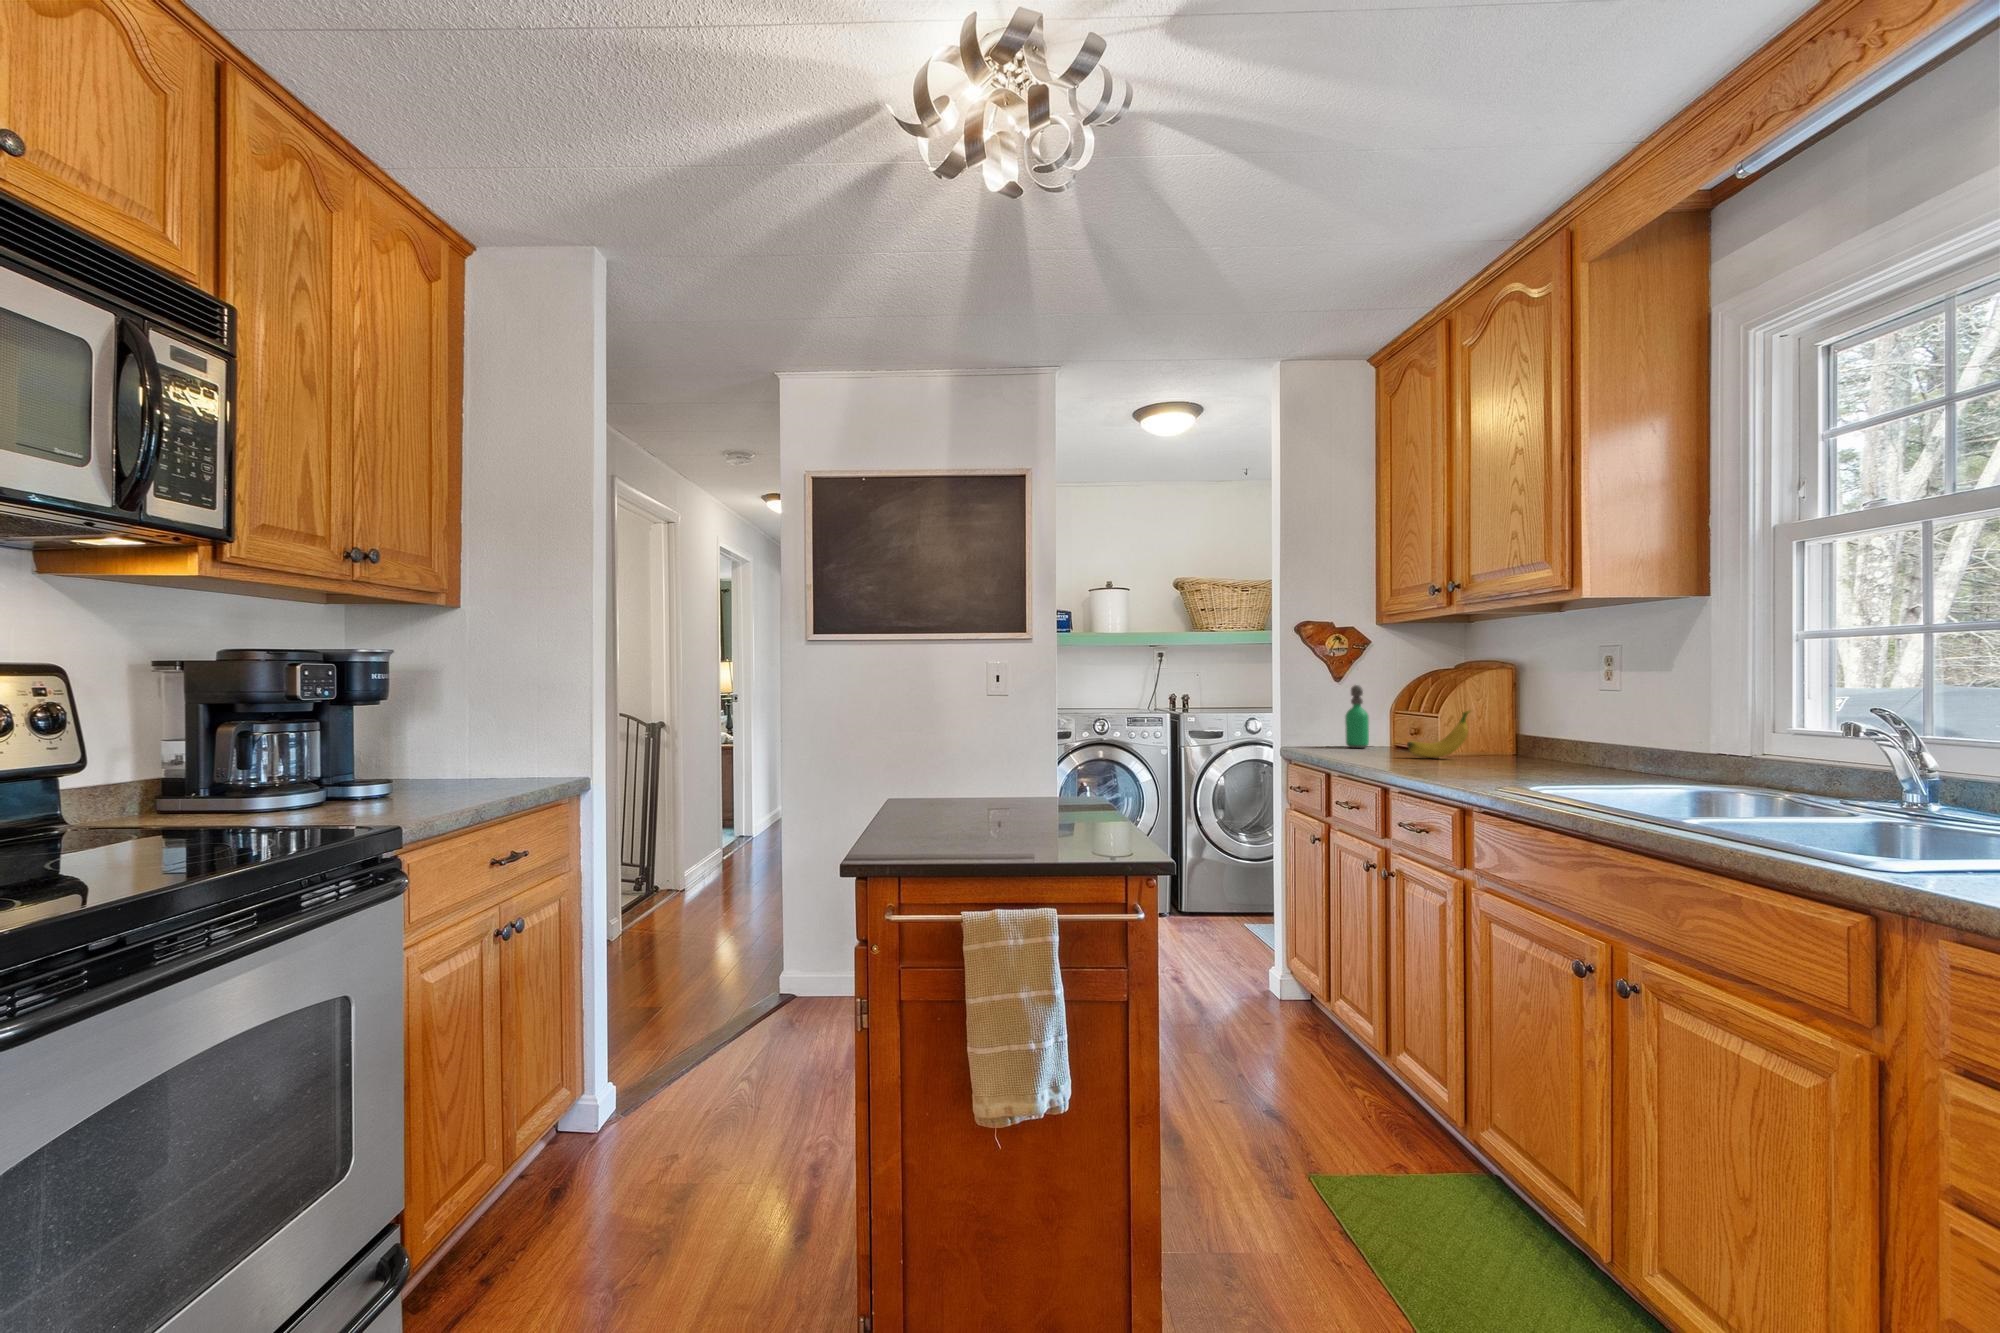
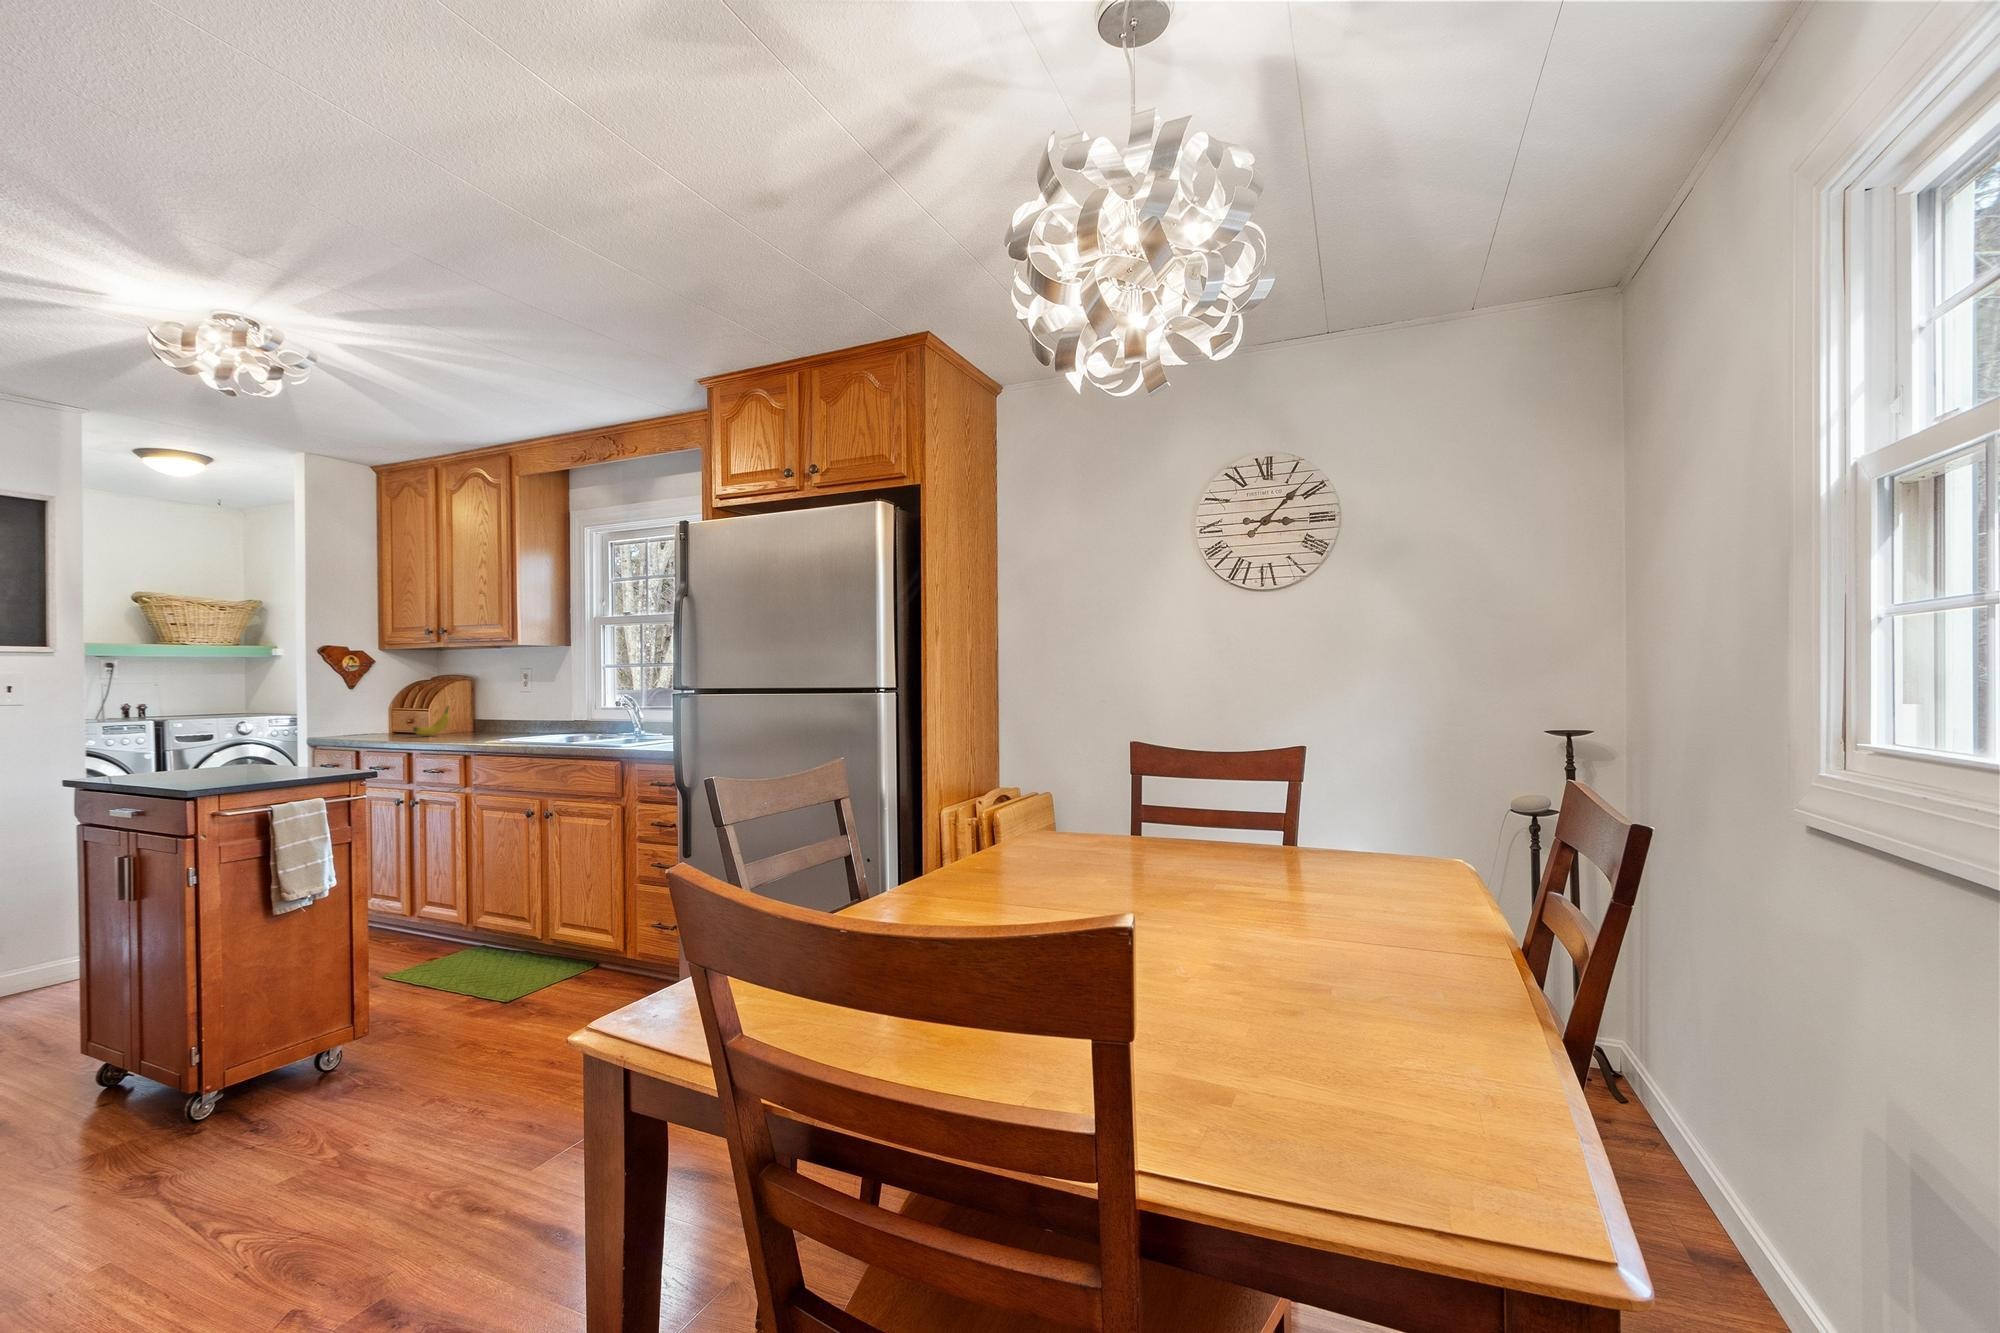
soap dispenser: present [1345,685,1369,748] -> none [359,692,377,735]

